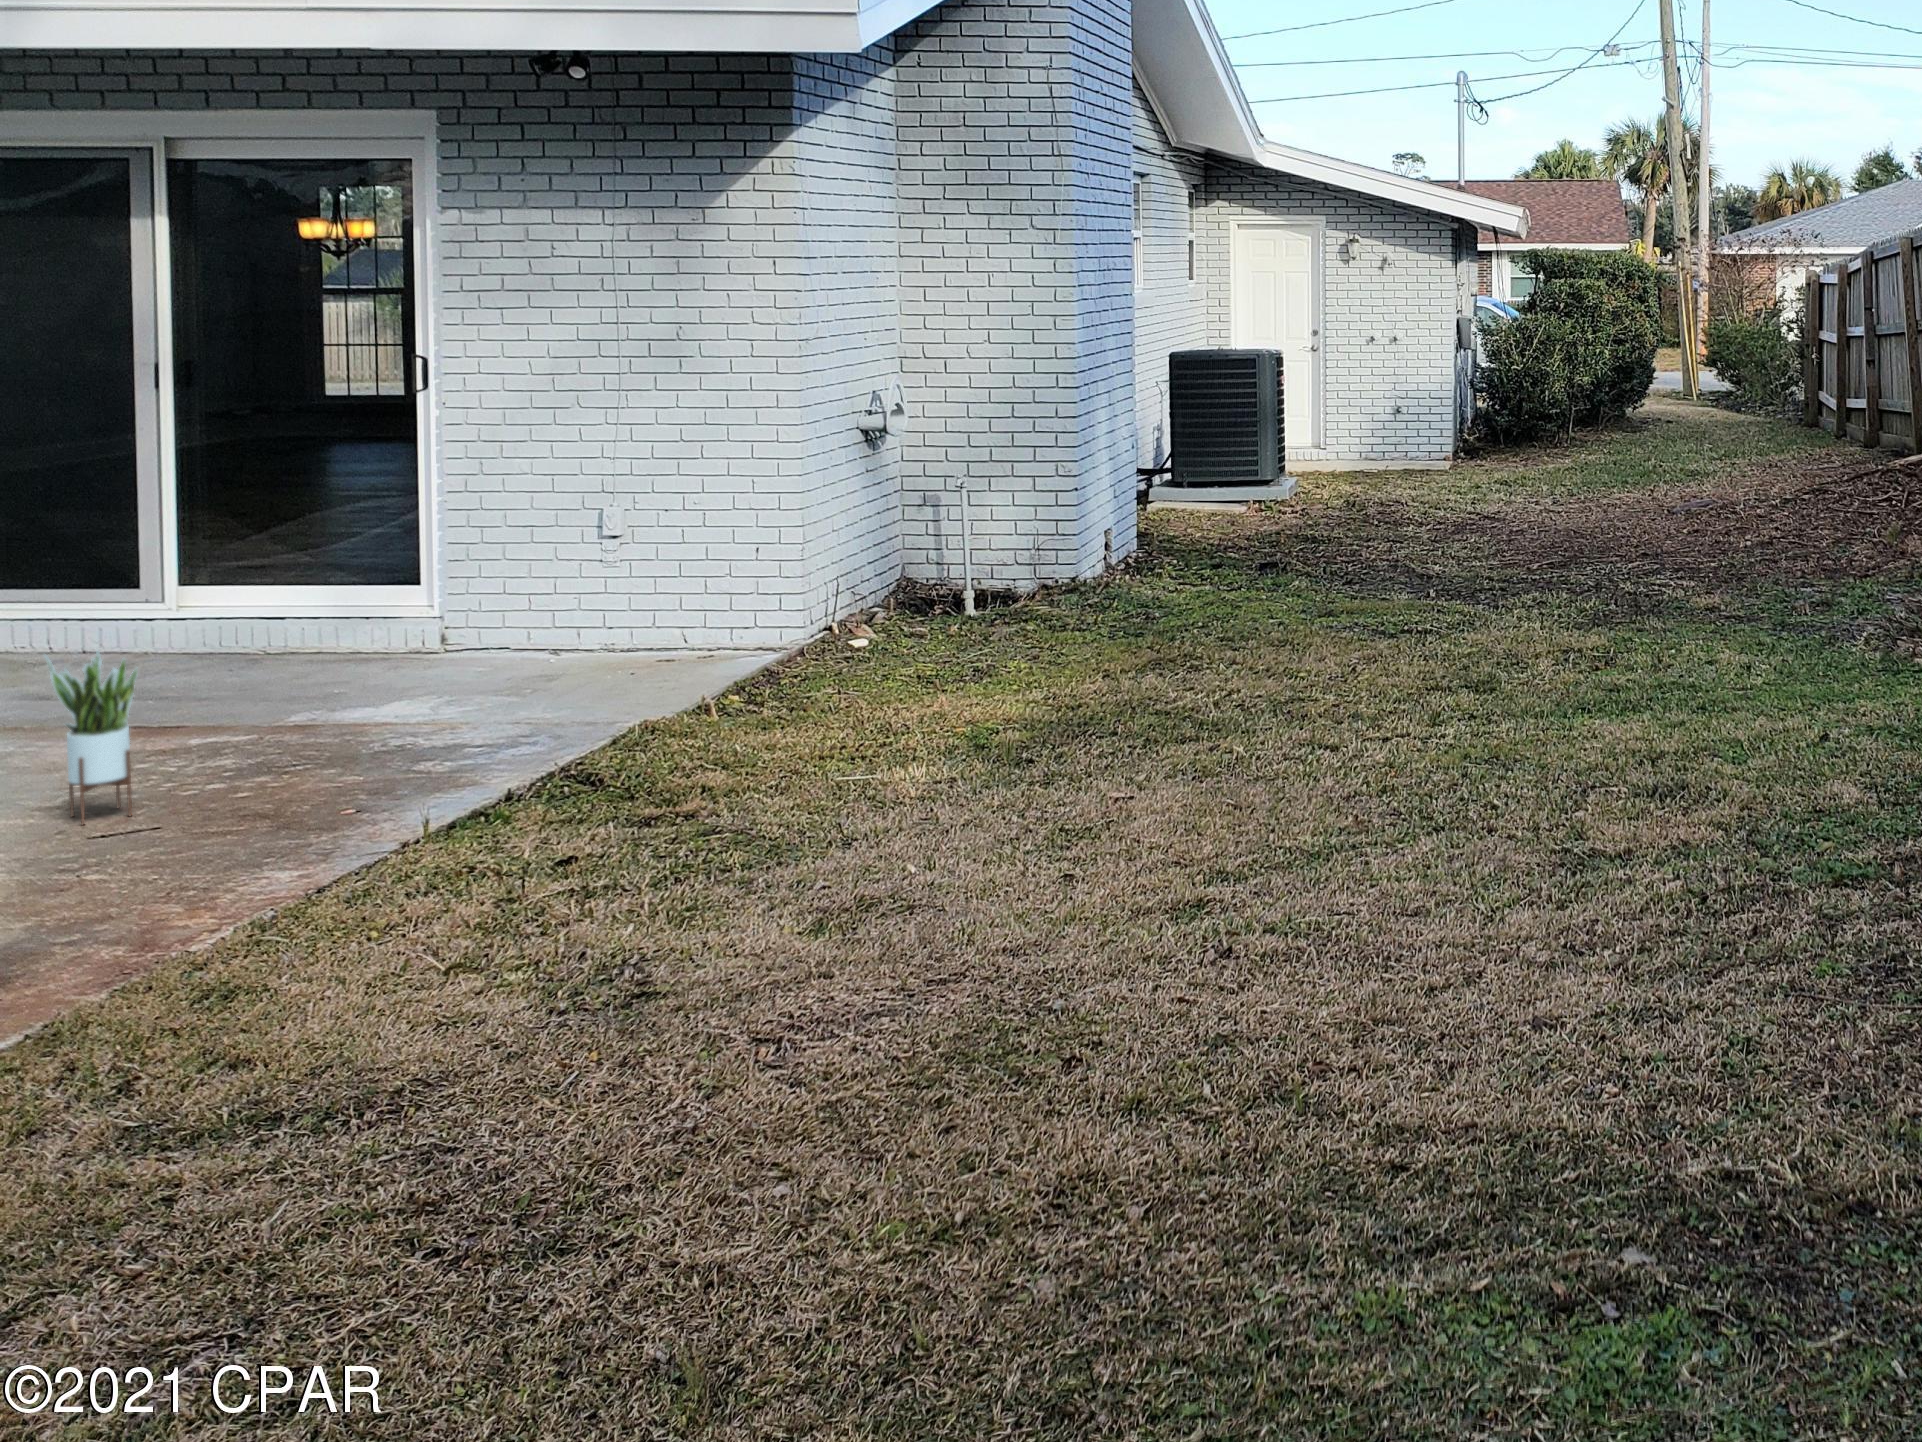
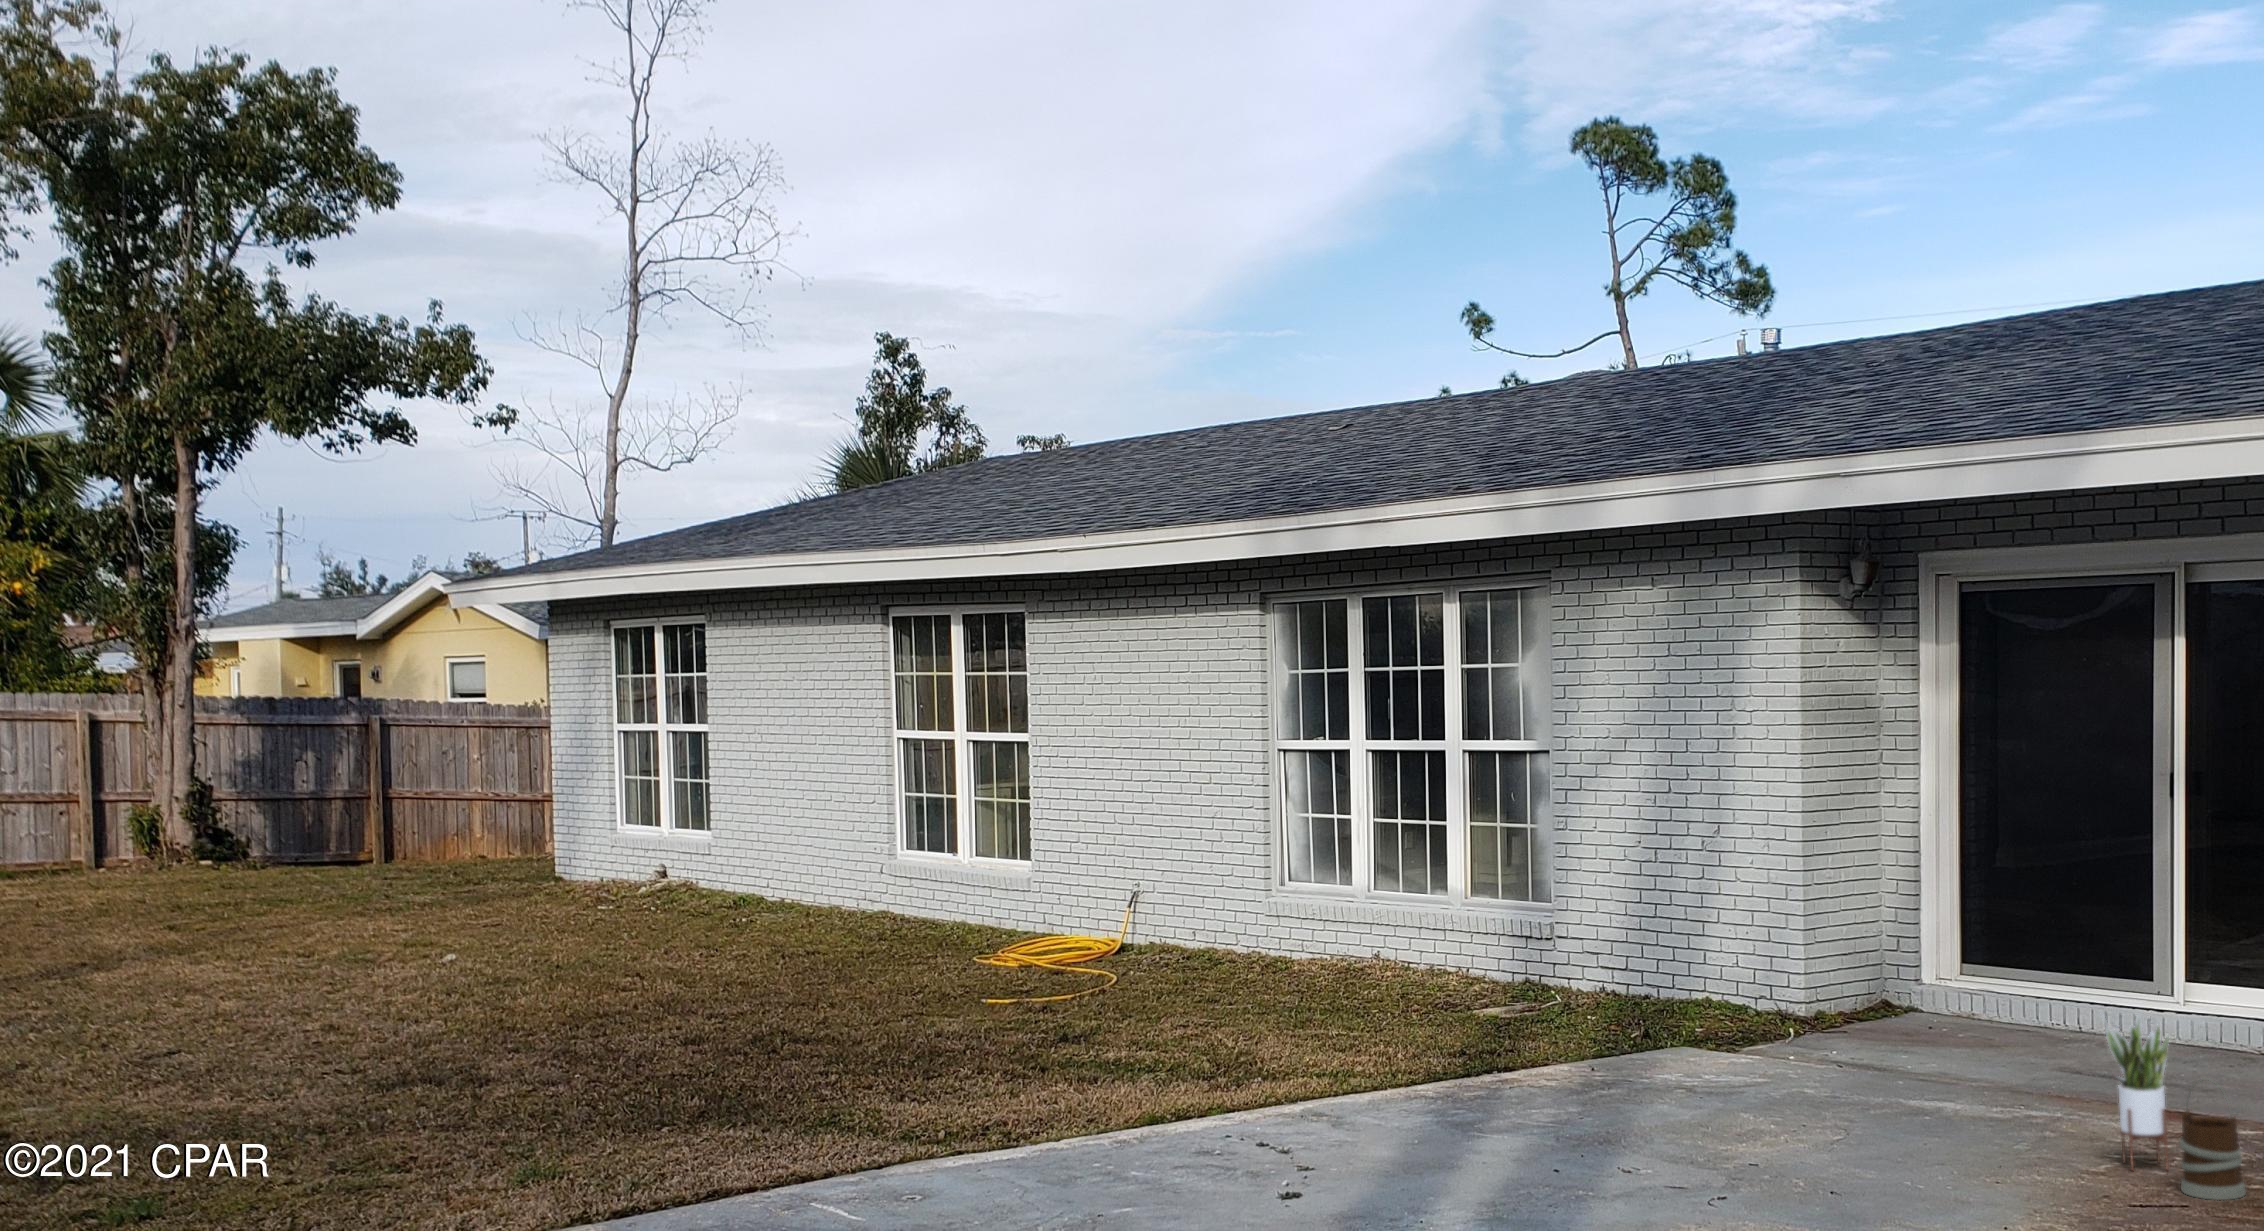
wooden bucket: none [148,710,231,841] -> present [2180,1080,2246,1200]

